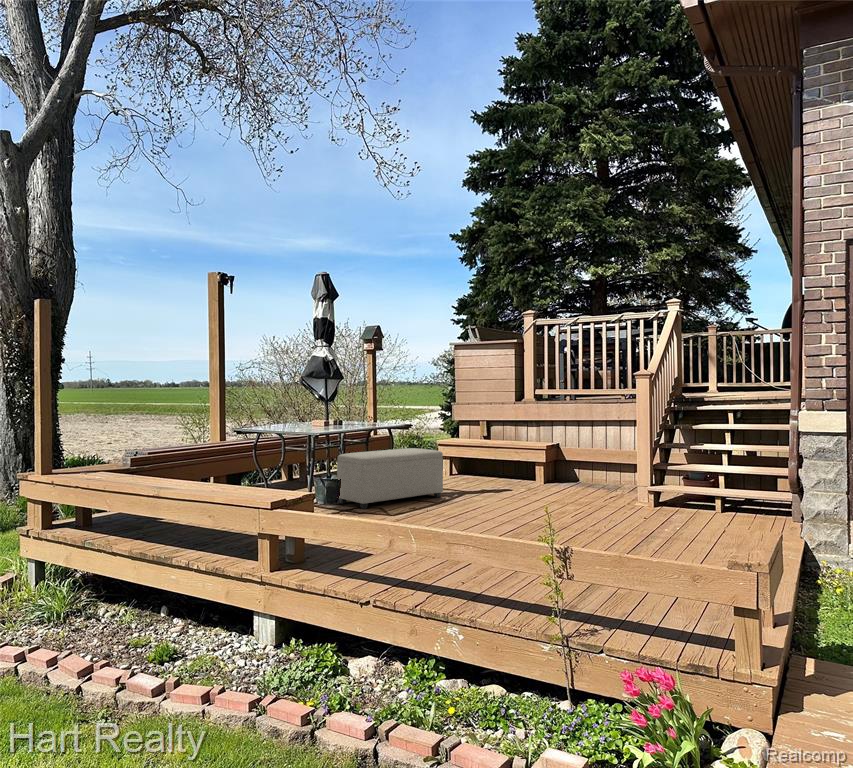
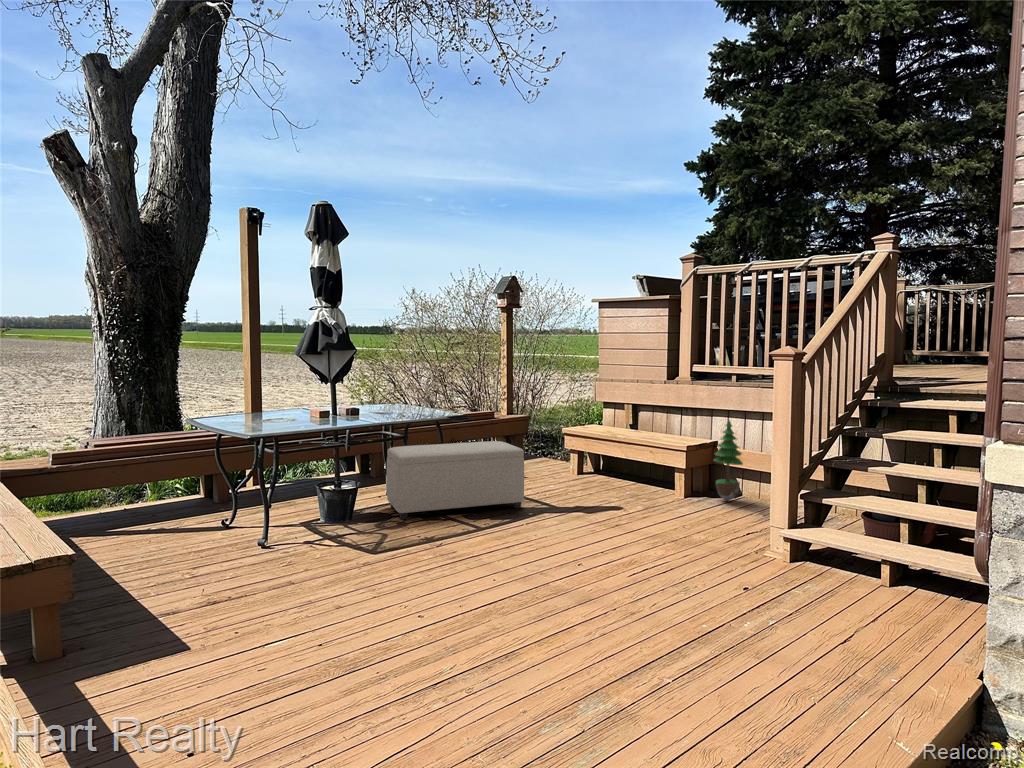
potted tree: none [562,426,584,485] -> present [714,420,743,501]

